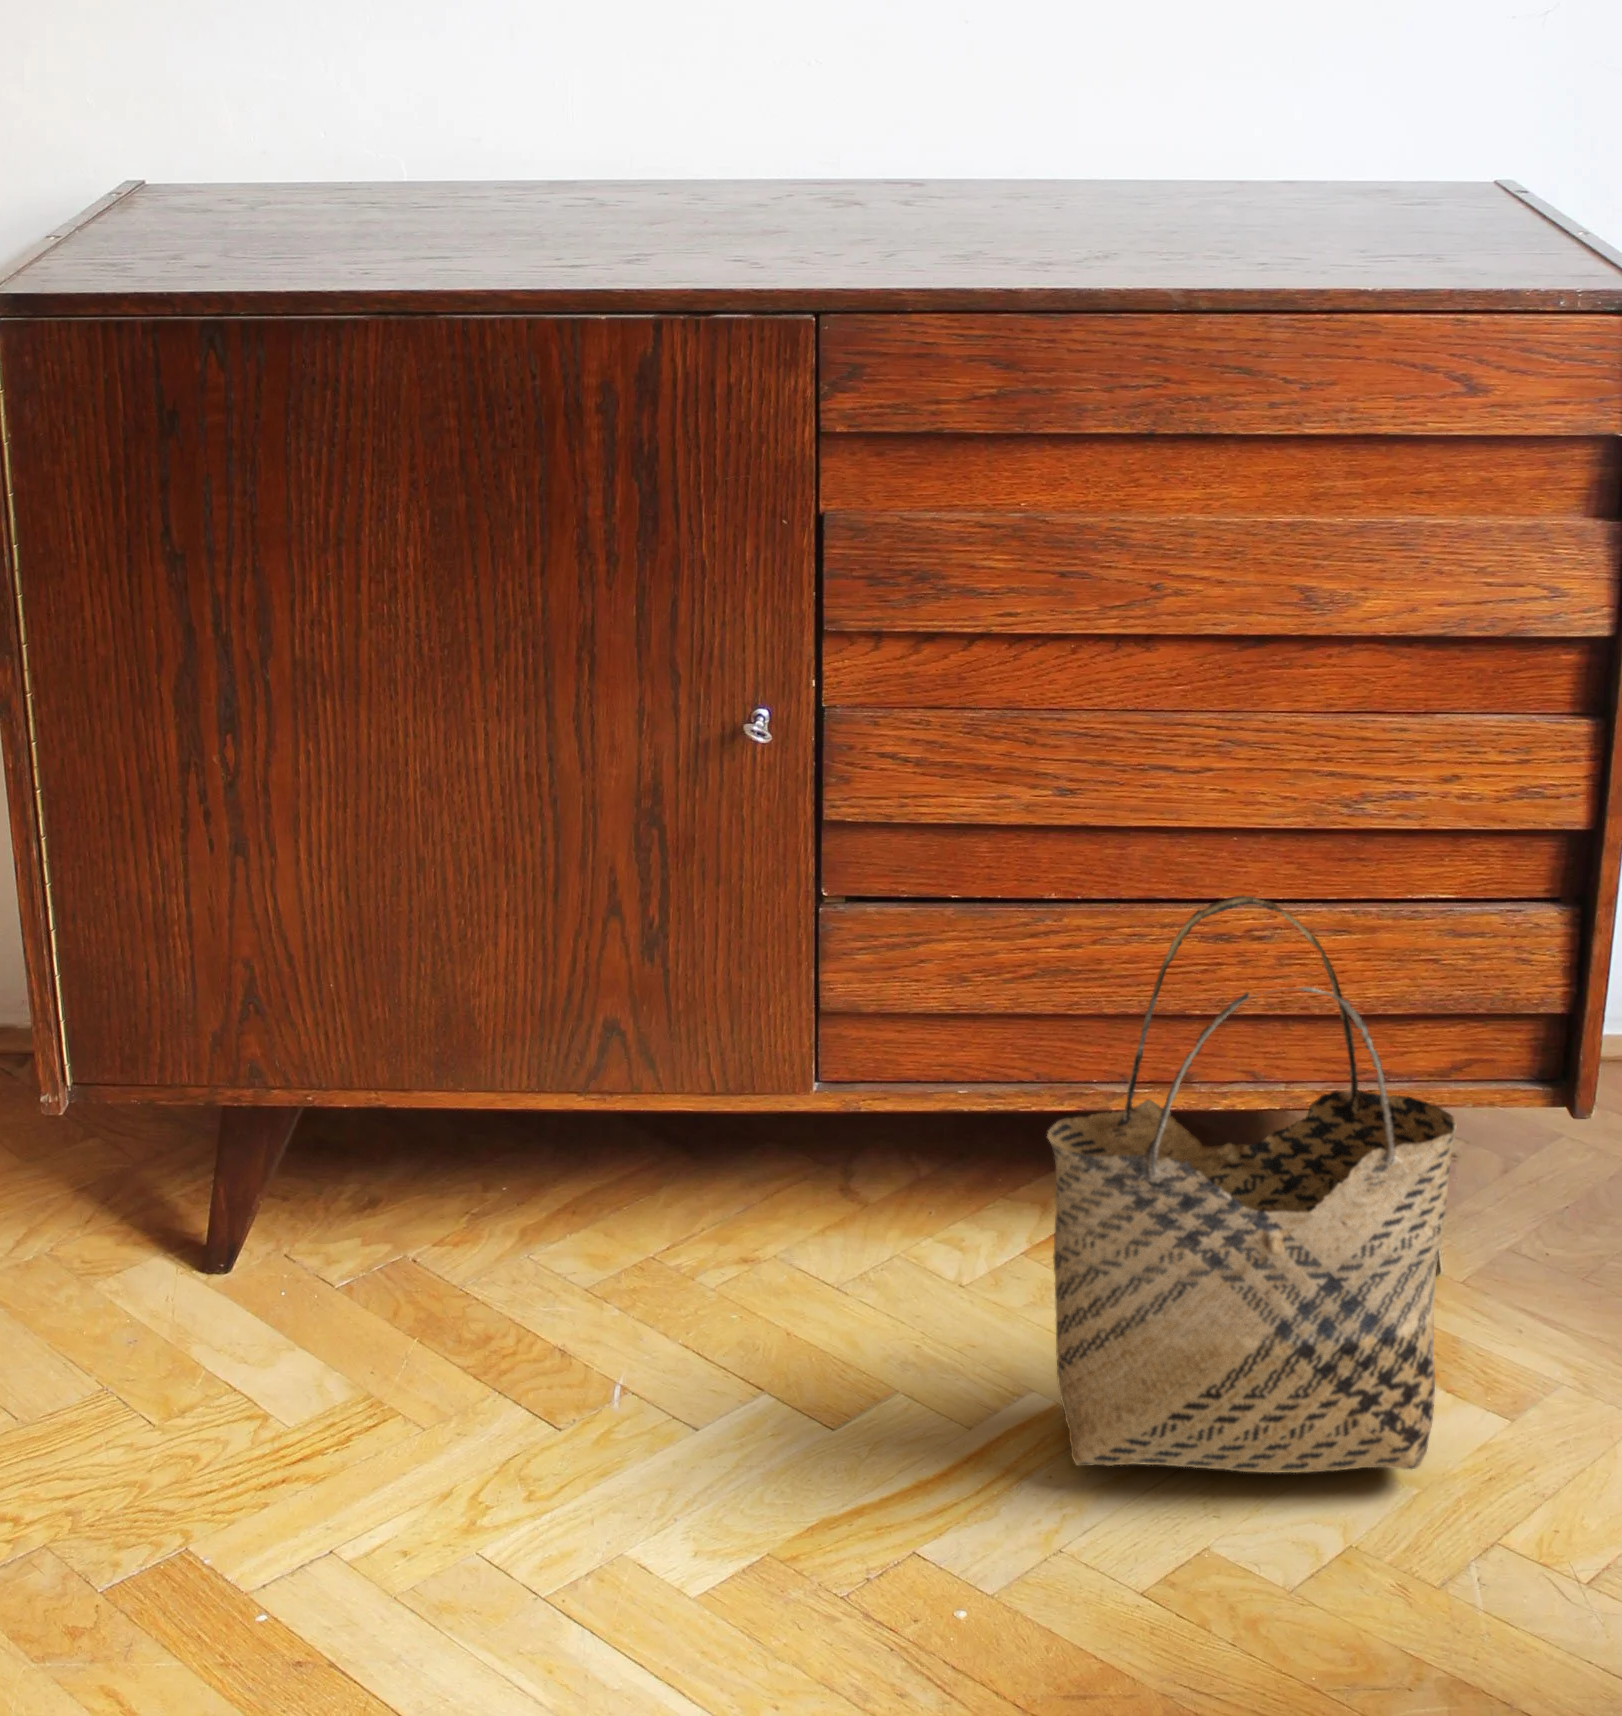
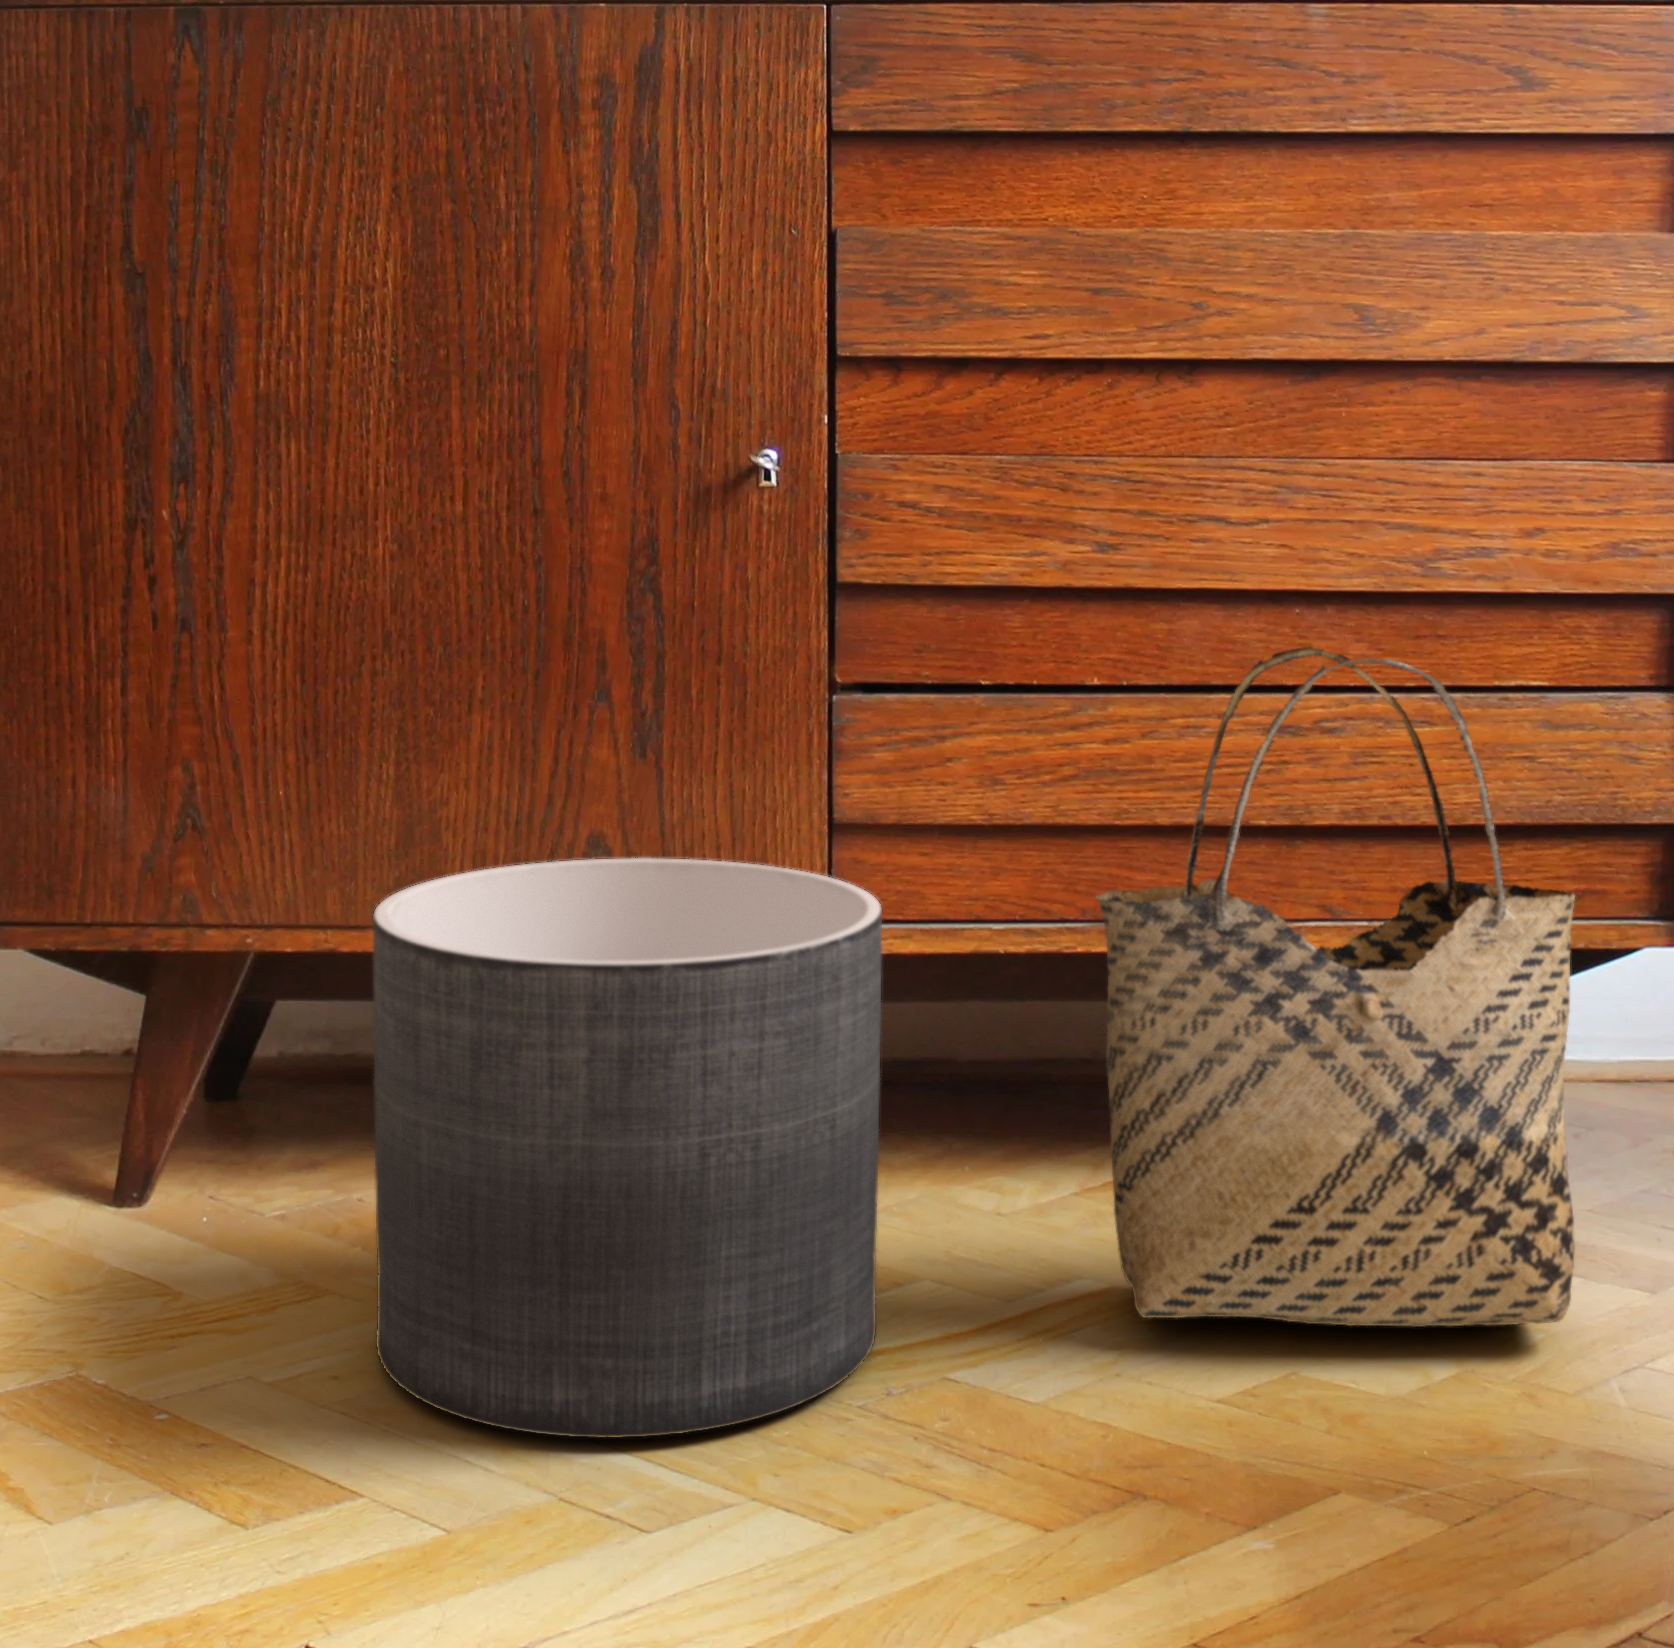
planter: none [436,1063,865,1612] -> present [373,858,882,1438]

